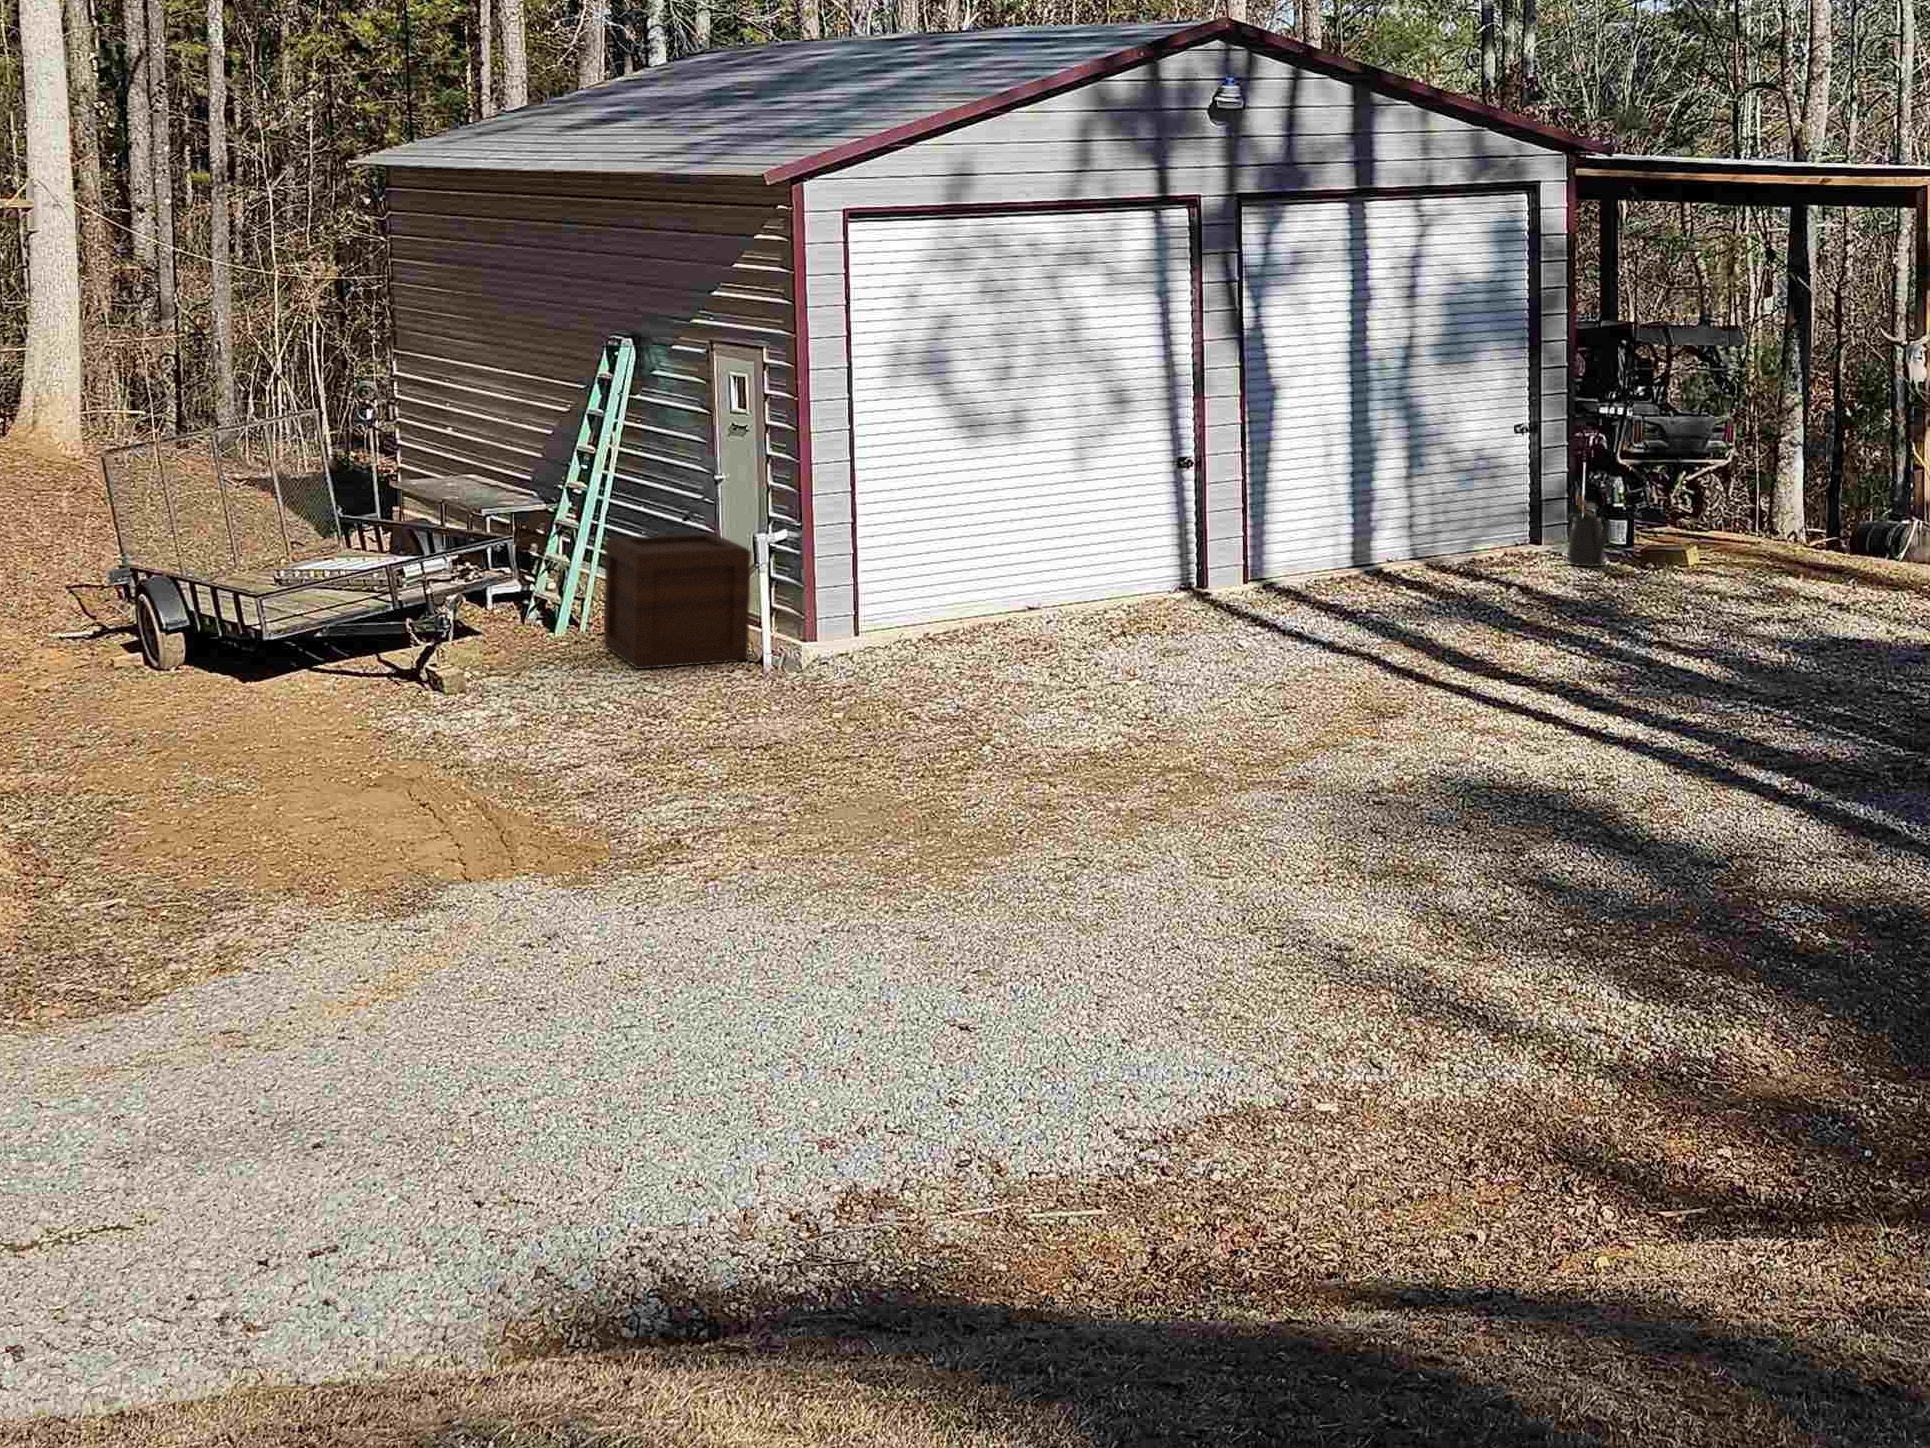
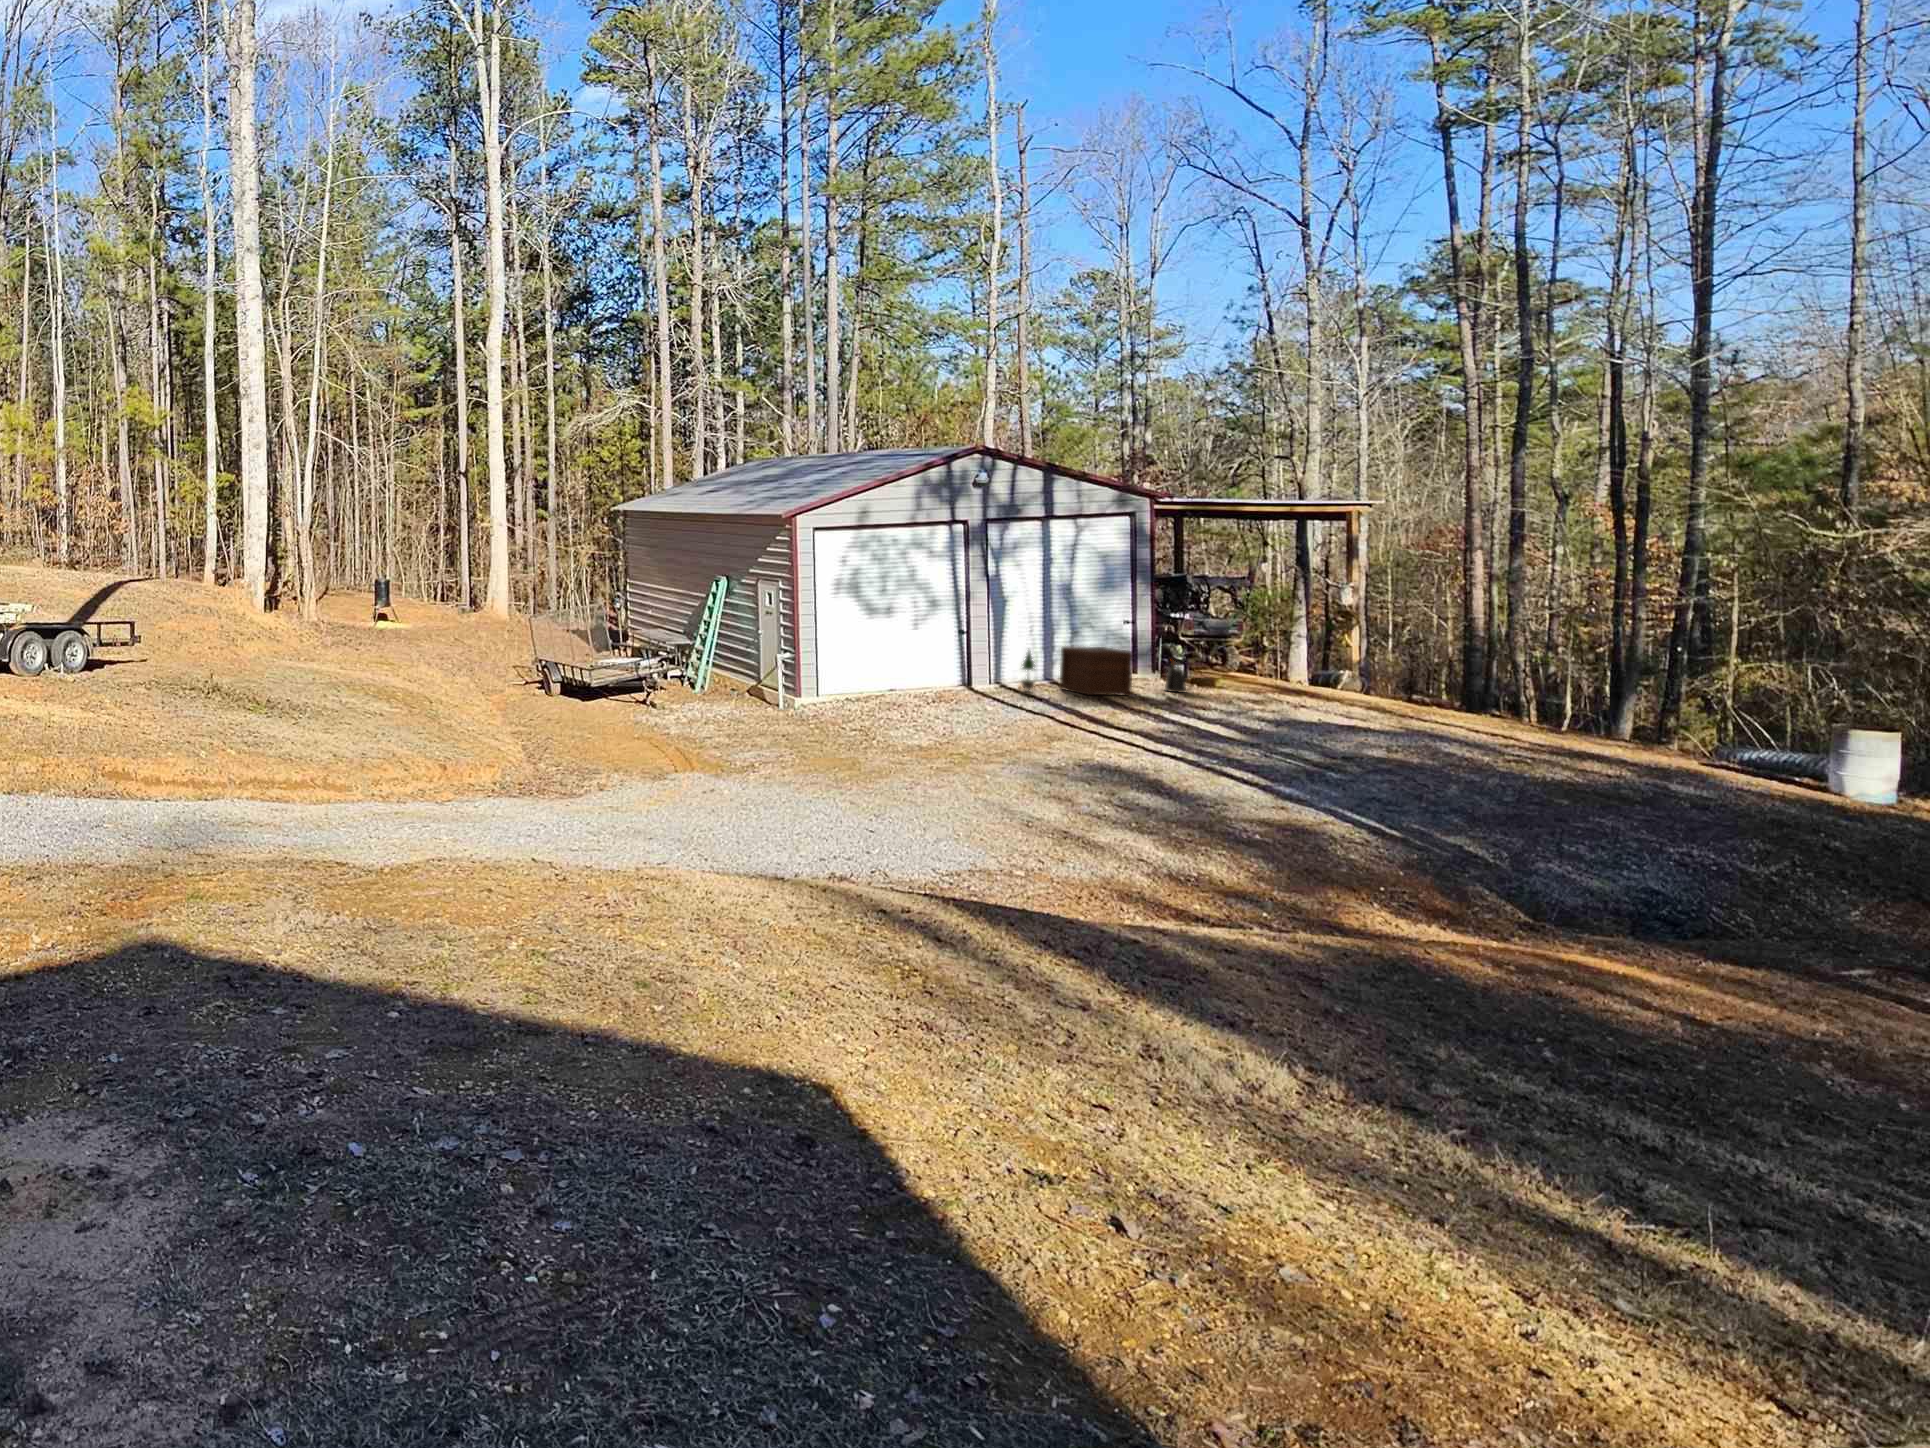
potted tree: none [1302,487,1337,586] -> present [1022,651,1035,690]
wooden crate: present [604,533,751,669] -> present [1060,646,1133,696]

